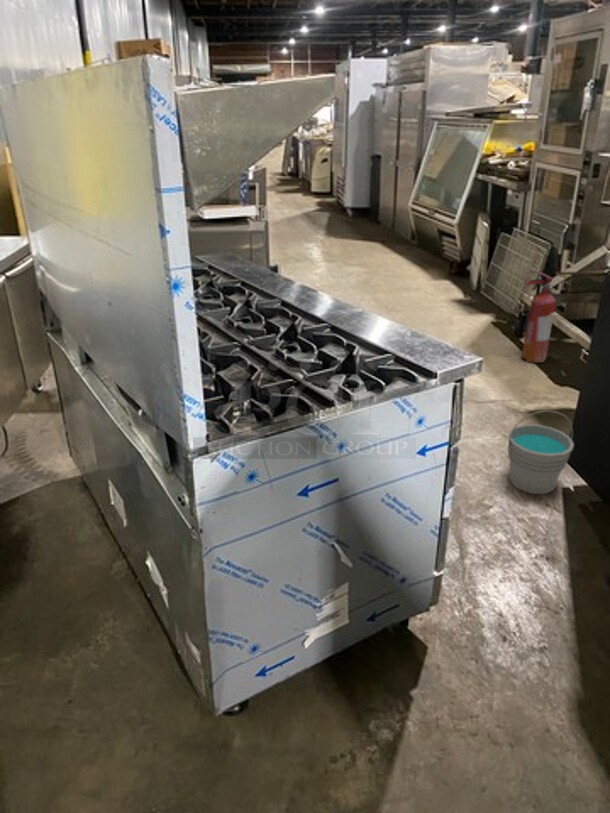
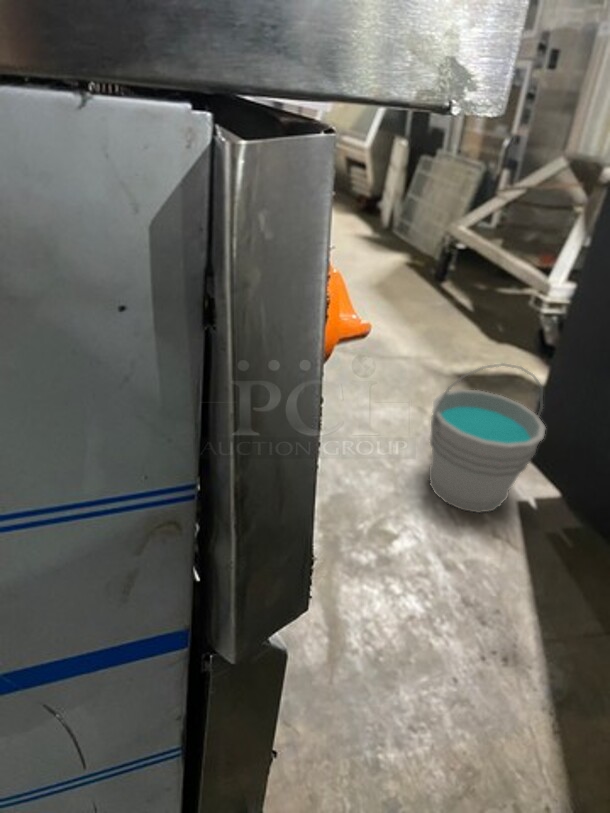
fire extinguisher: present [522,270,556,363] -> none [444,177,494,313]

